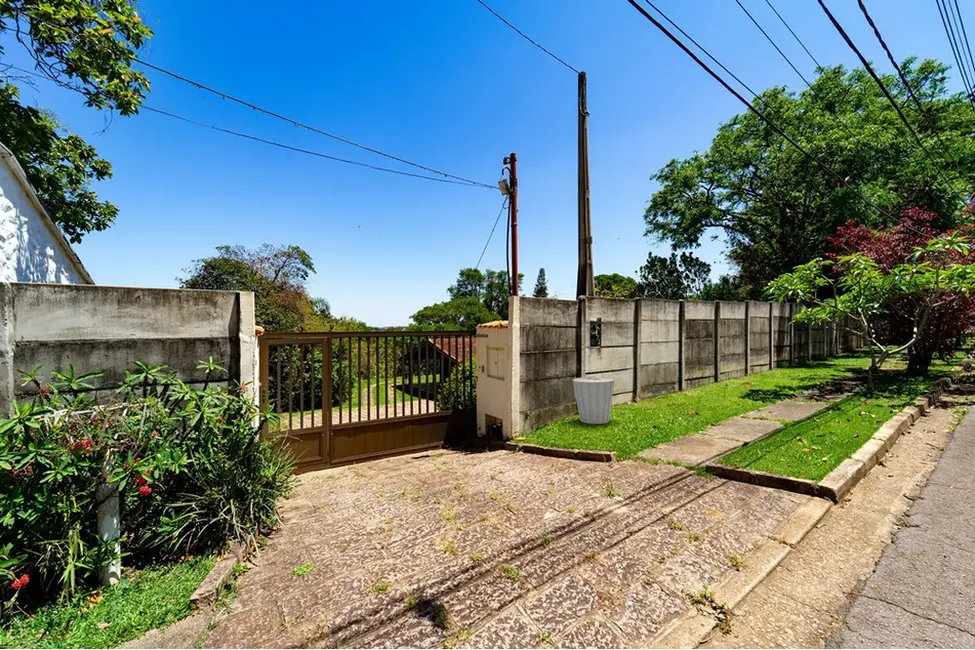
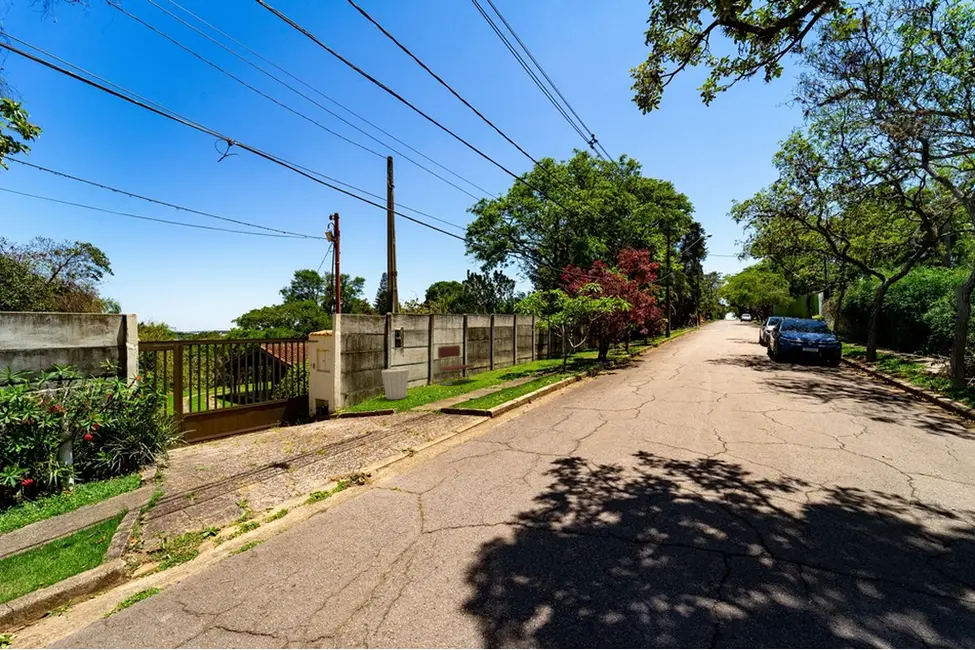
bench: none [648,344,703,405] -> present [438,345,473,385]

